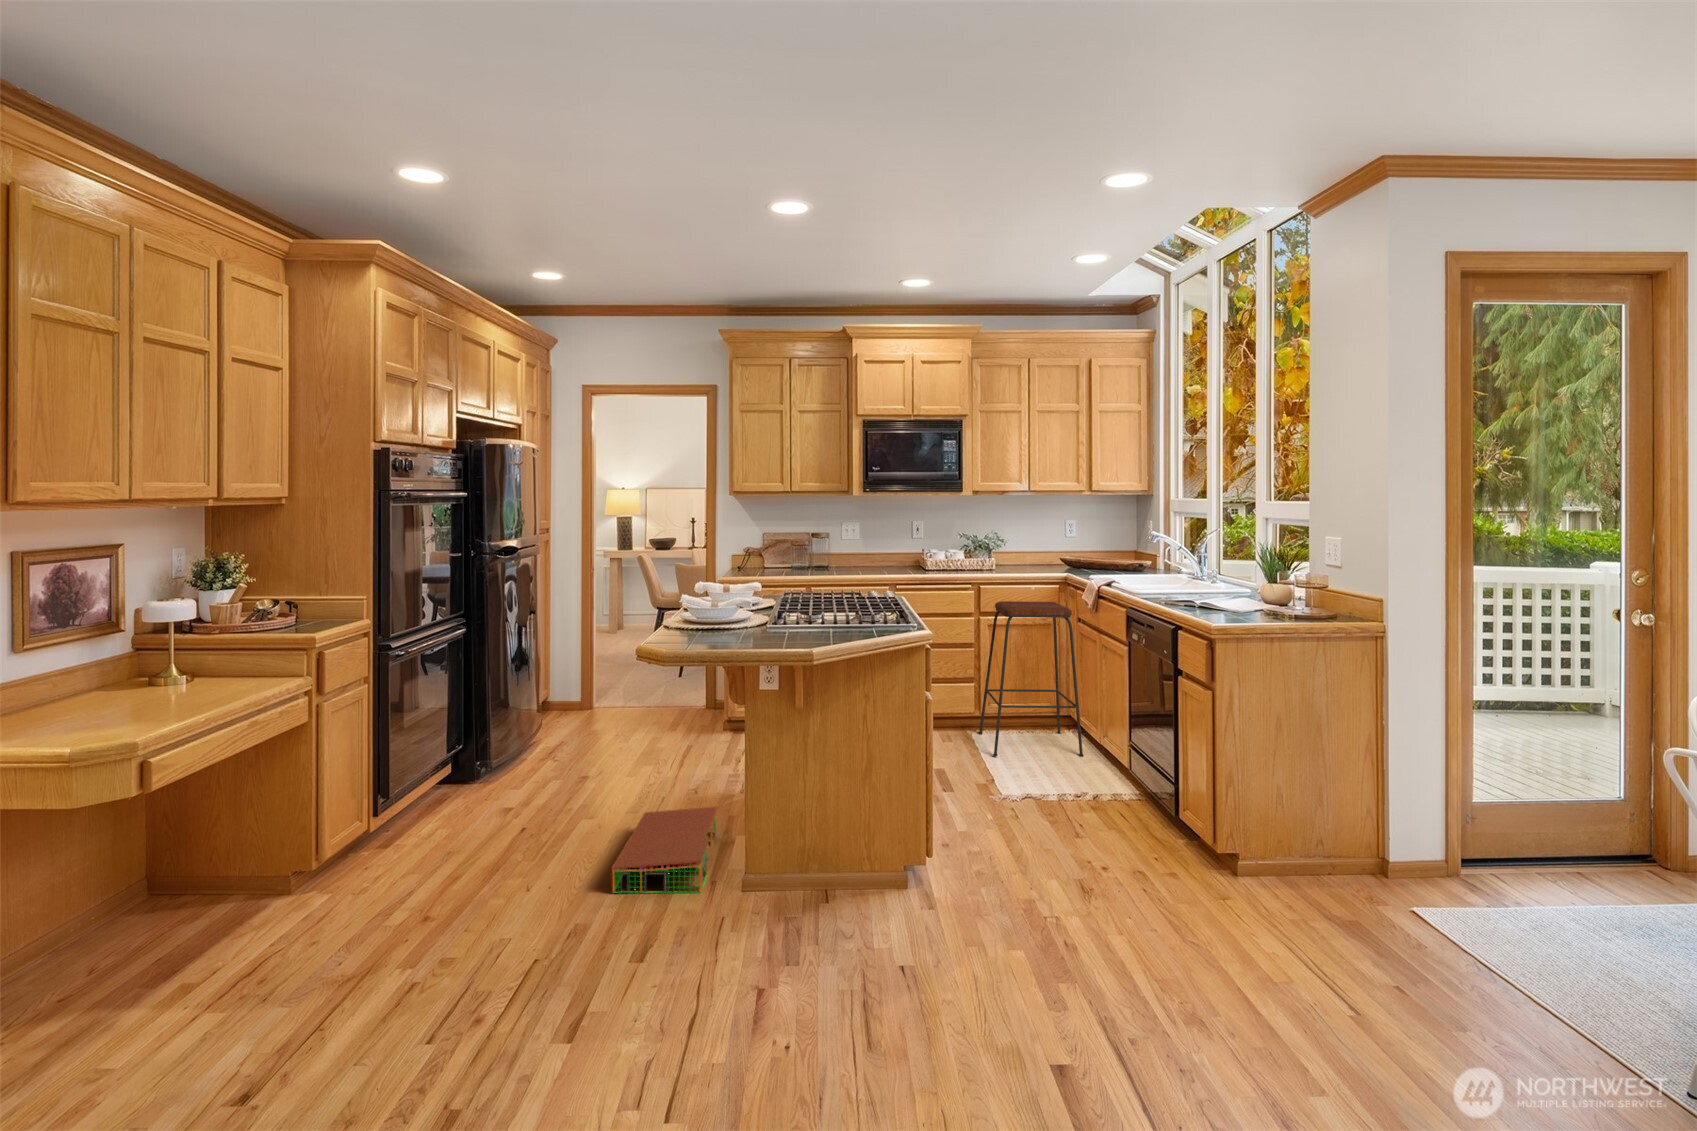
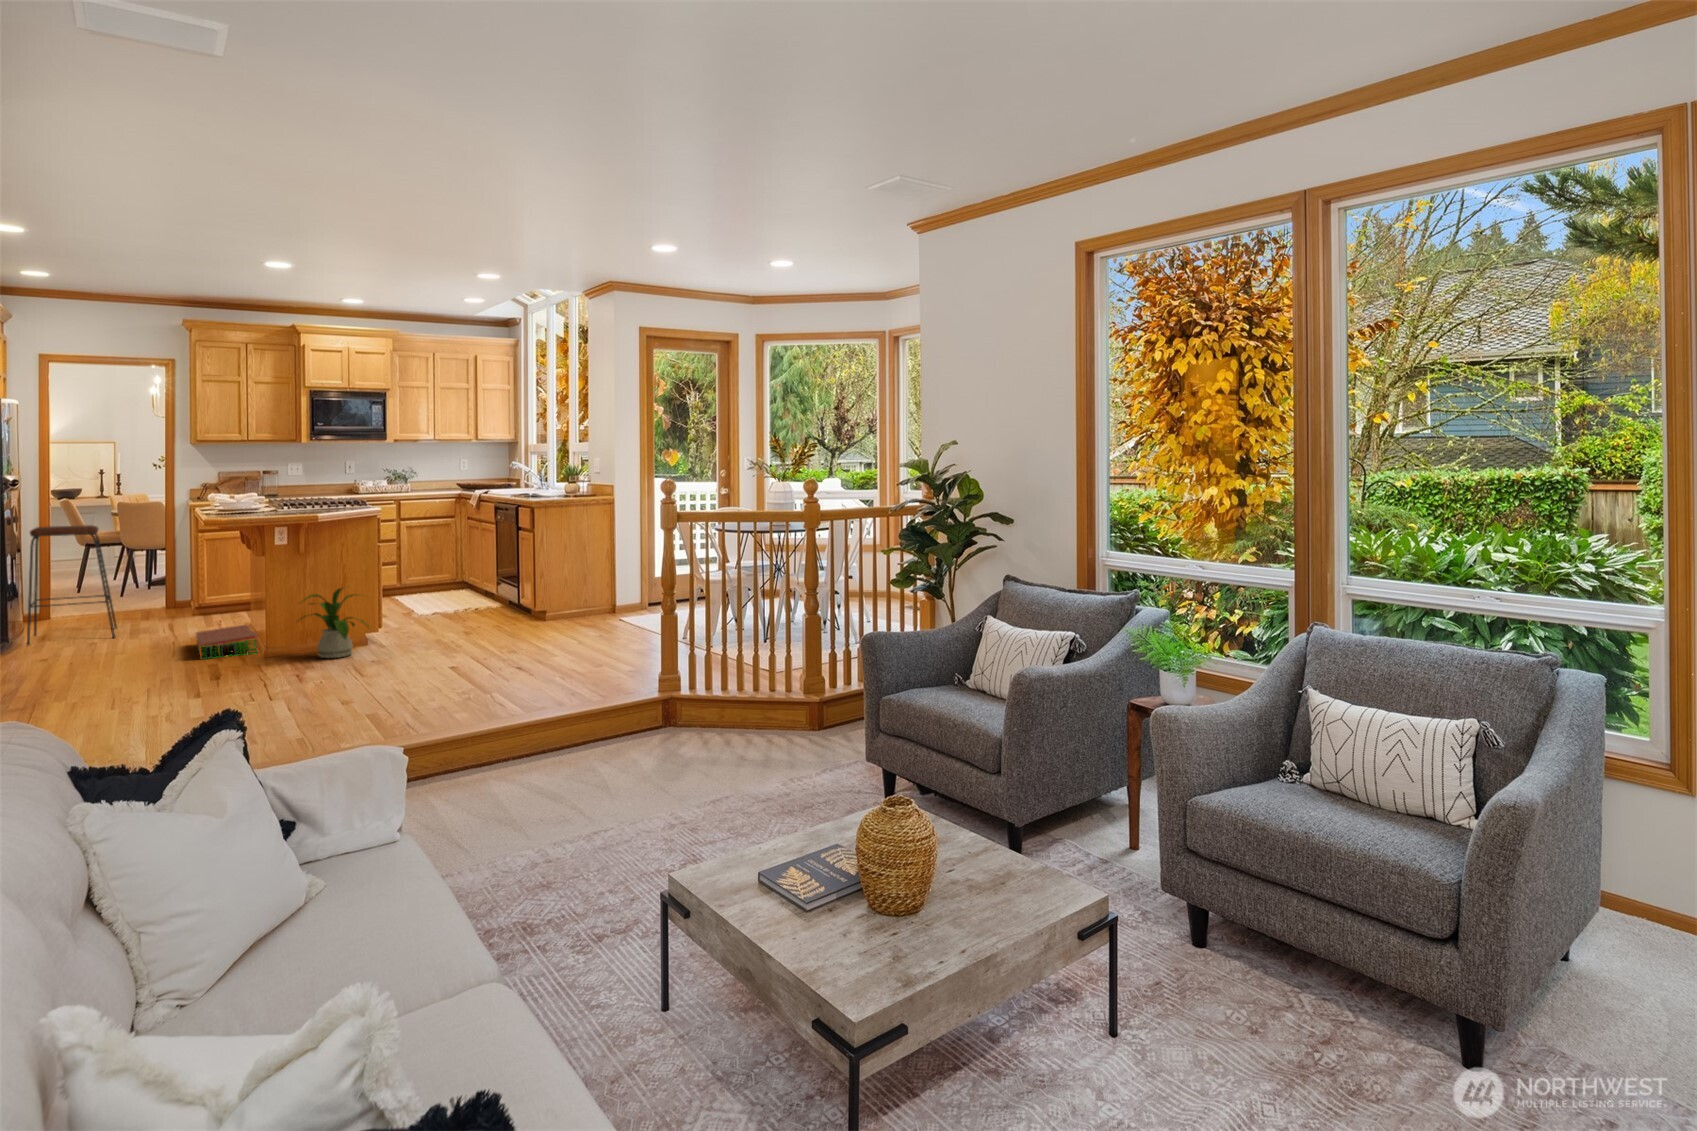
bar stool: present [979,601,1084,757] -> present [27,525,117,645]
house plant: none [745,819,879,967] -> present [303,588,368,658]

